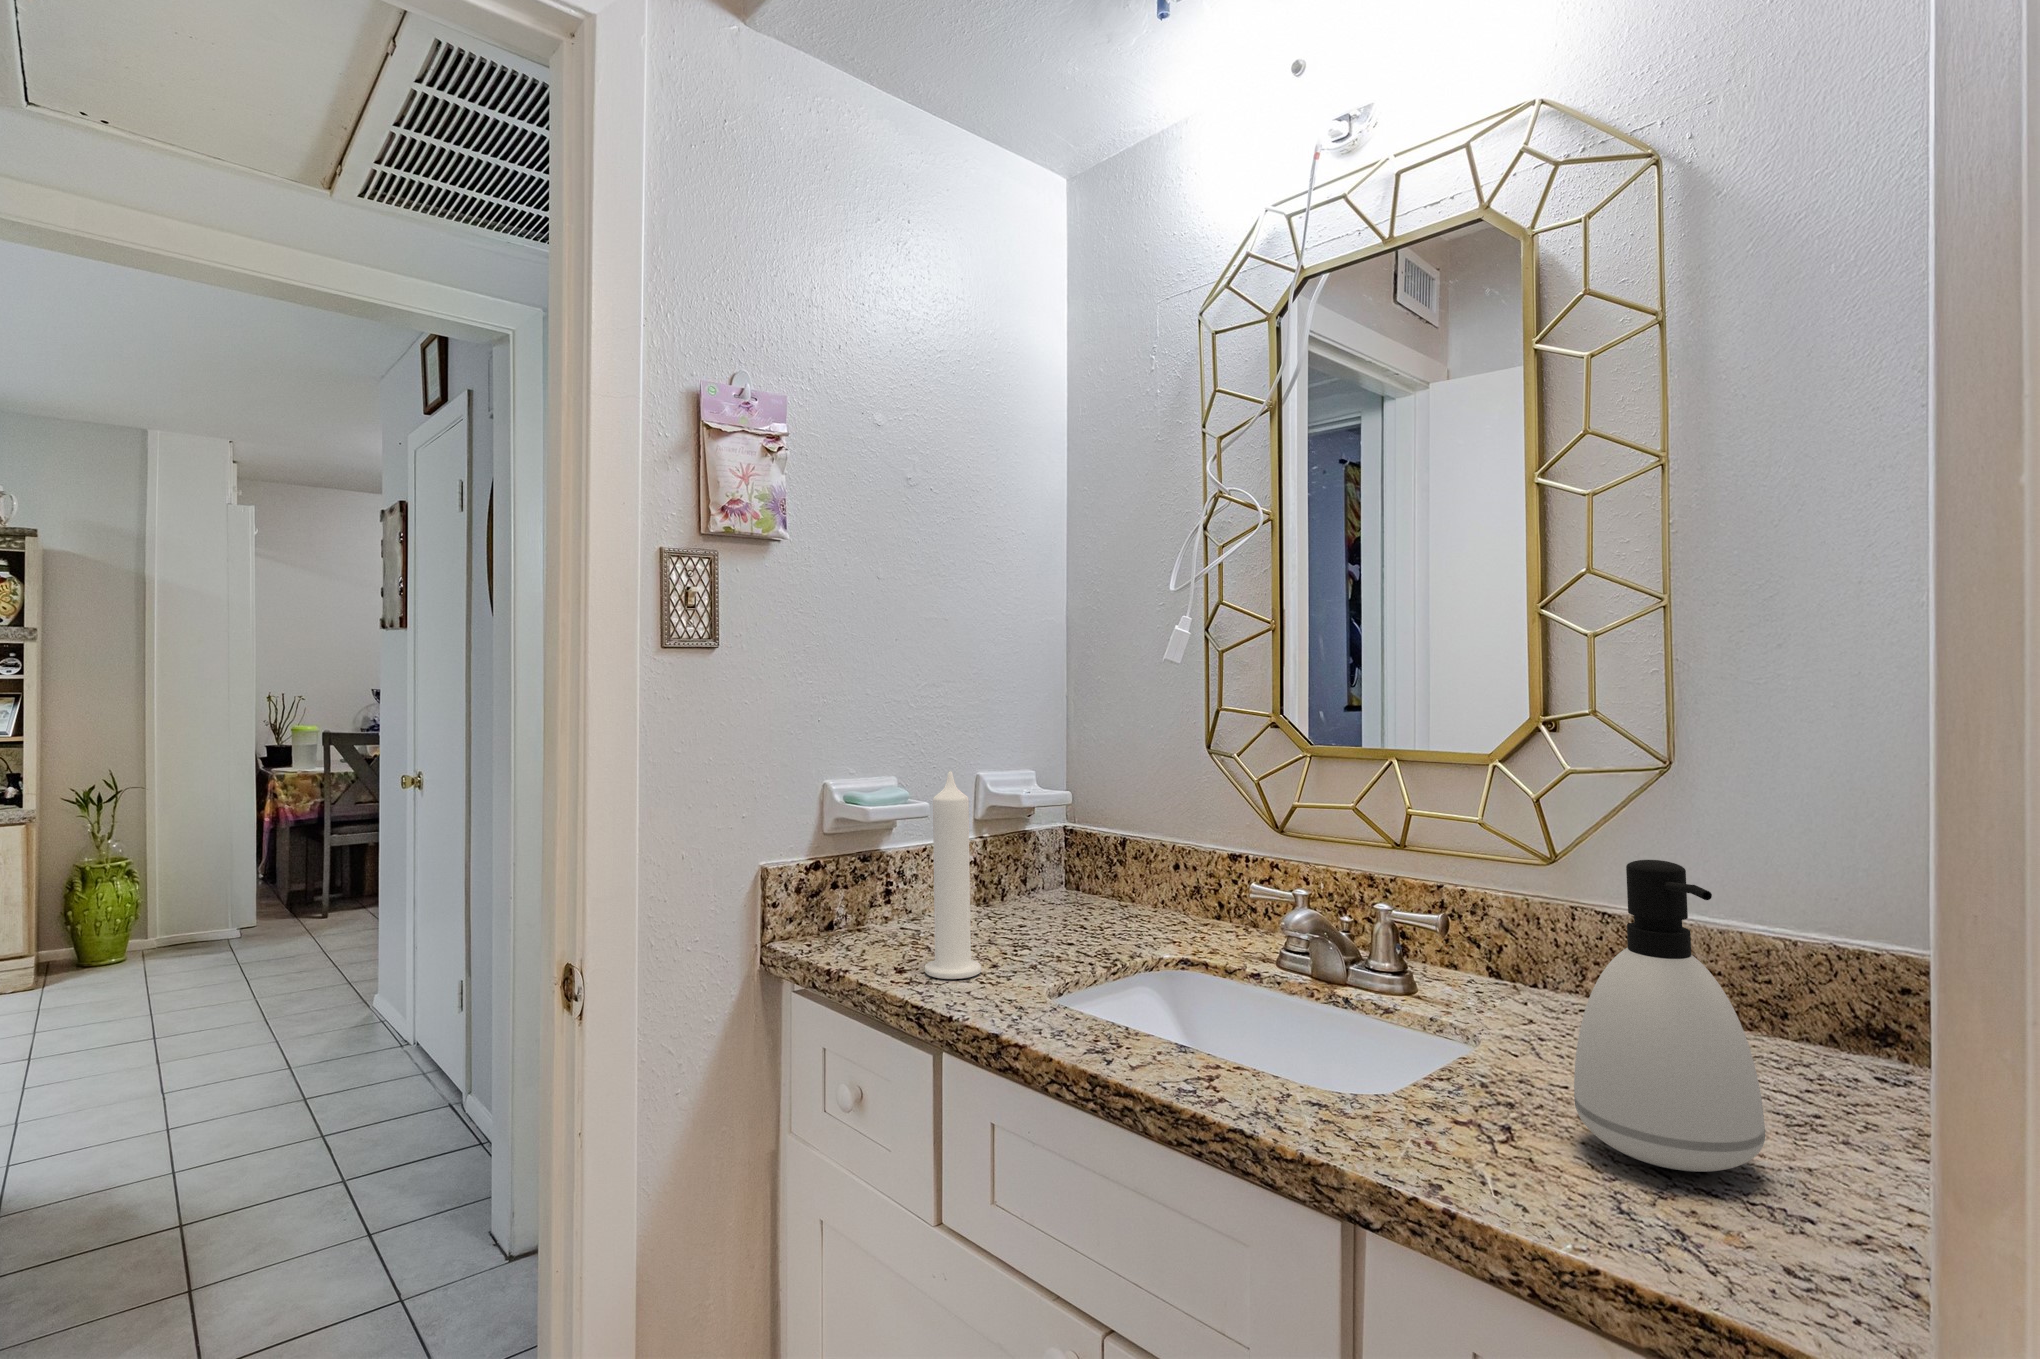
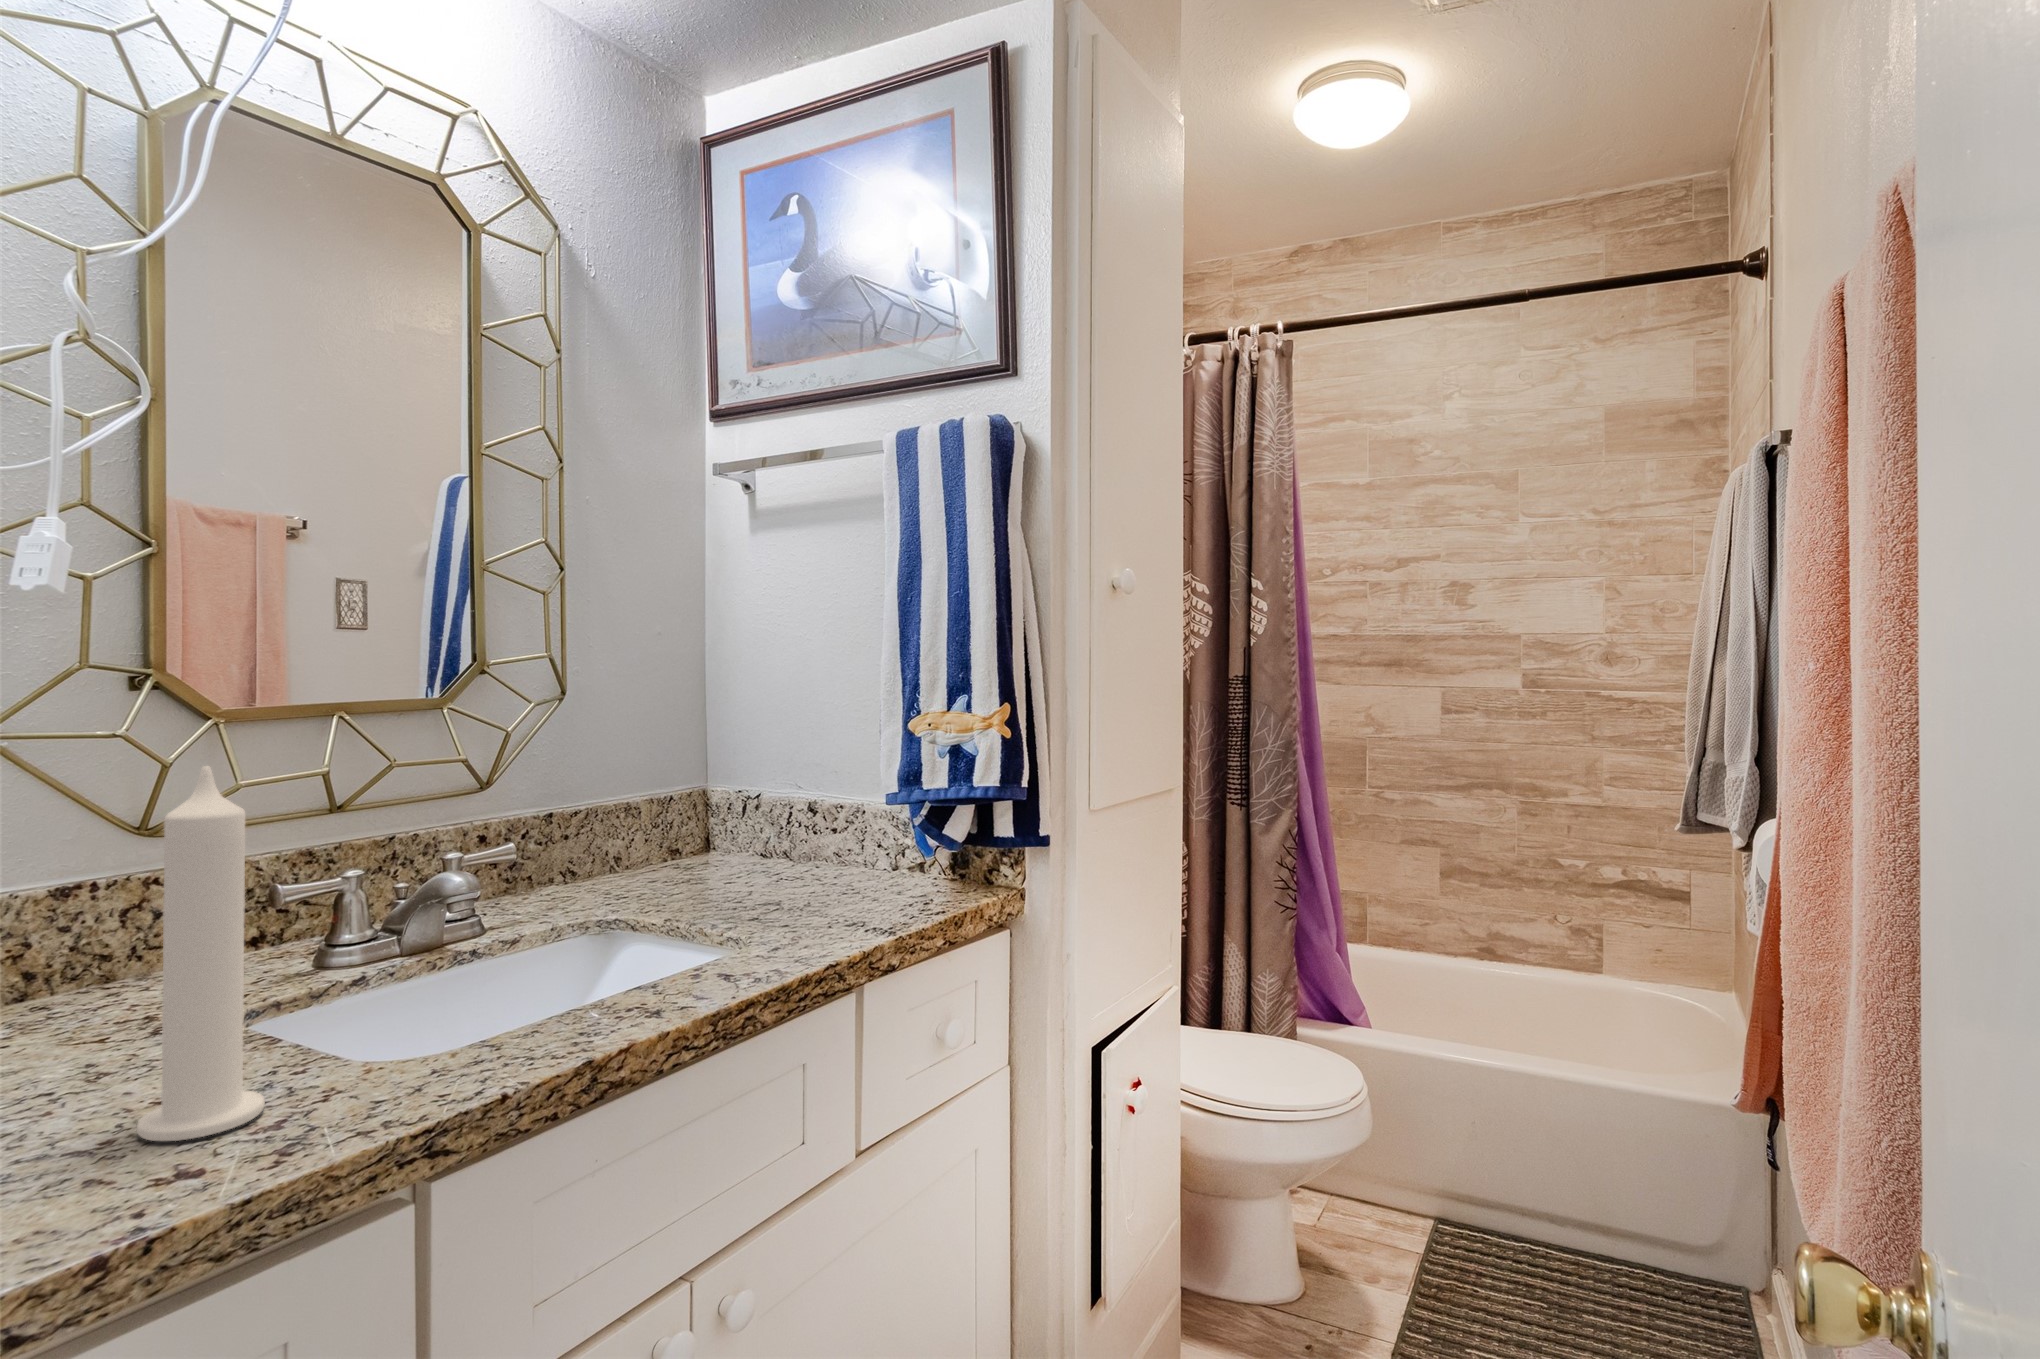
soap dispenser: present [1574,860,1765,1172] -> none [794,733,888,901]

